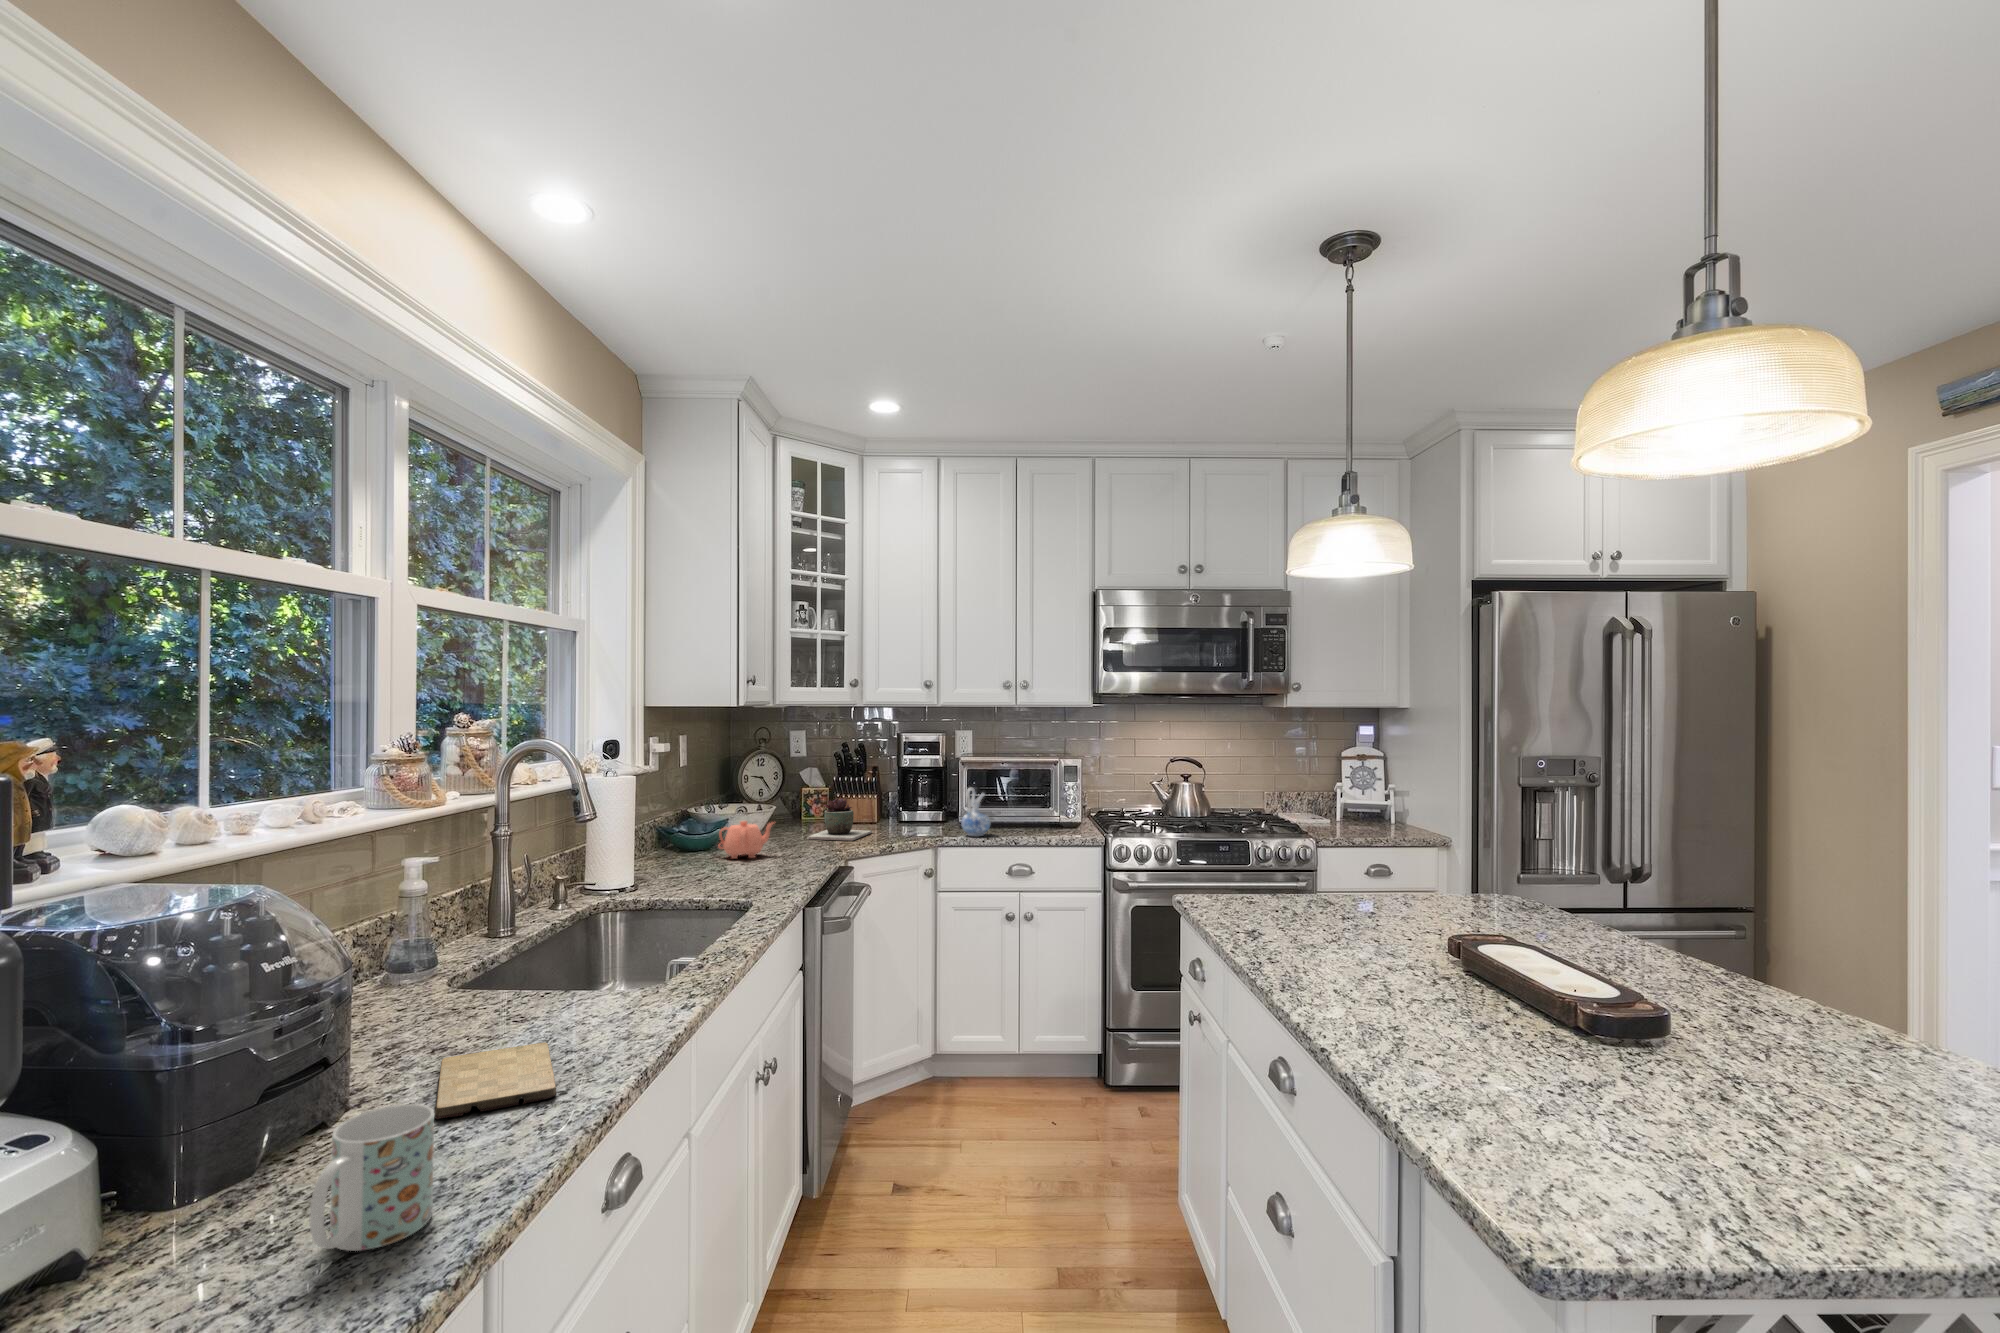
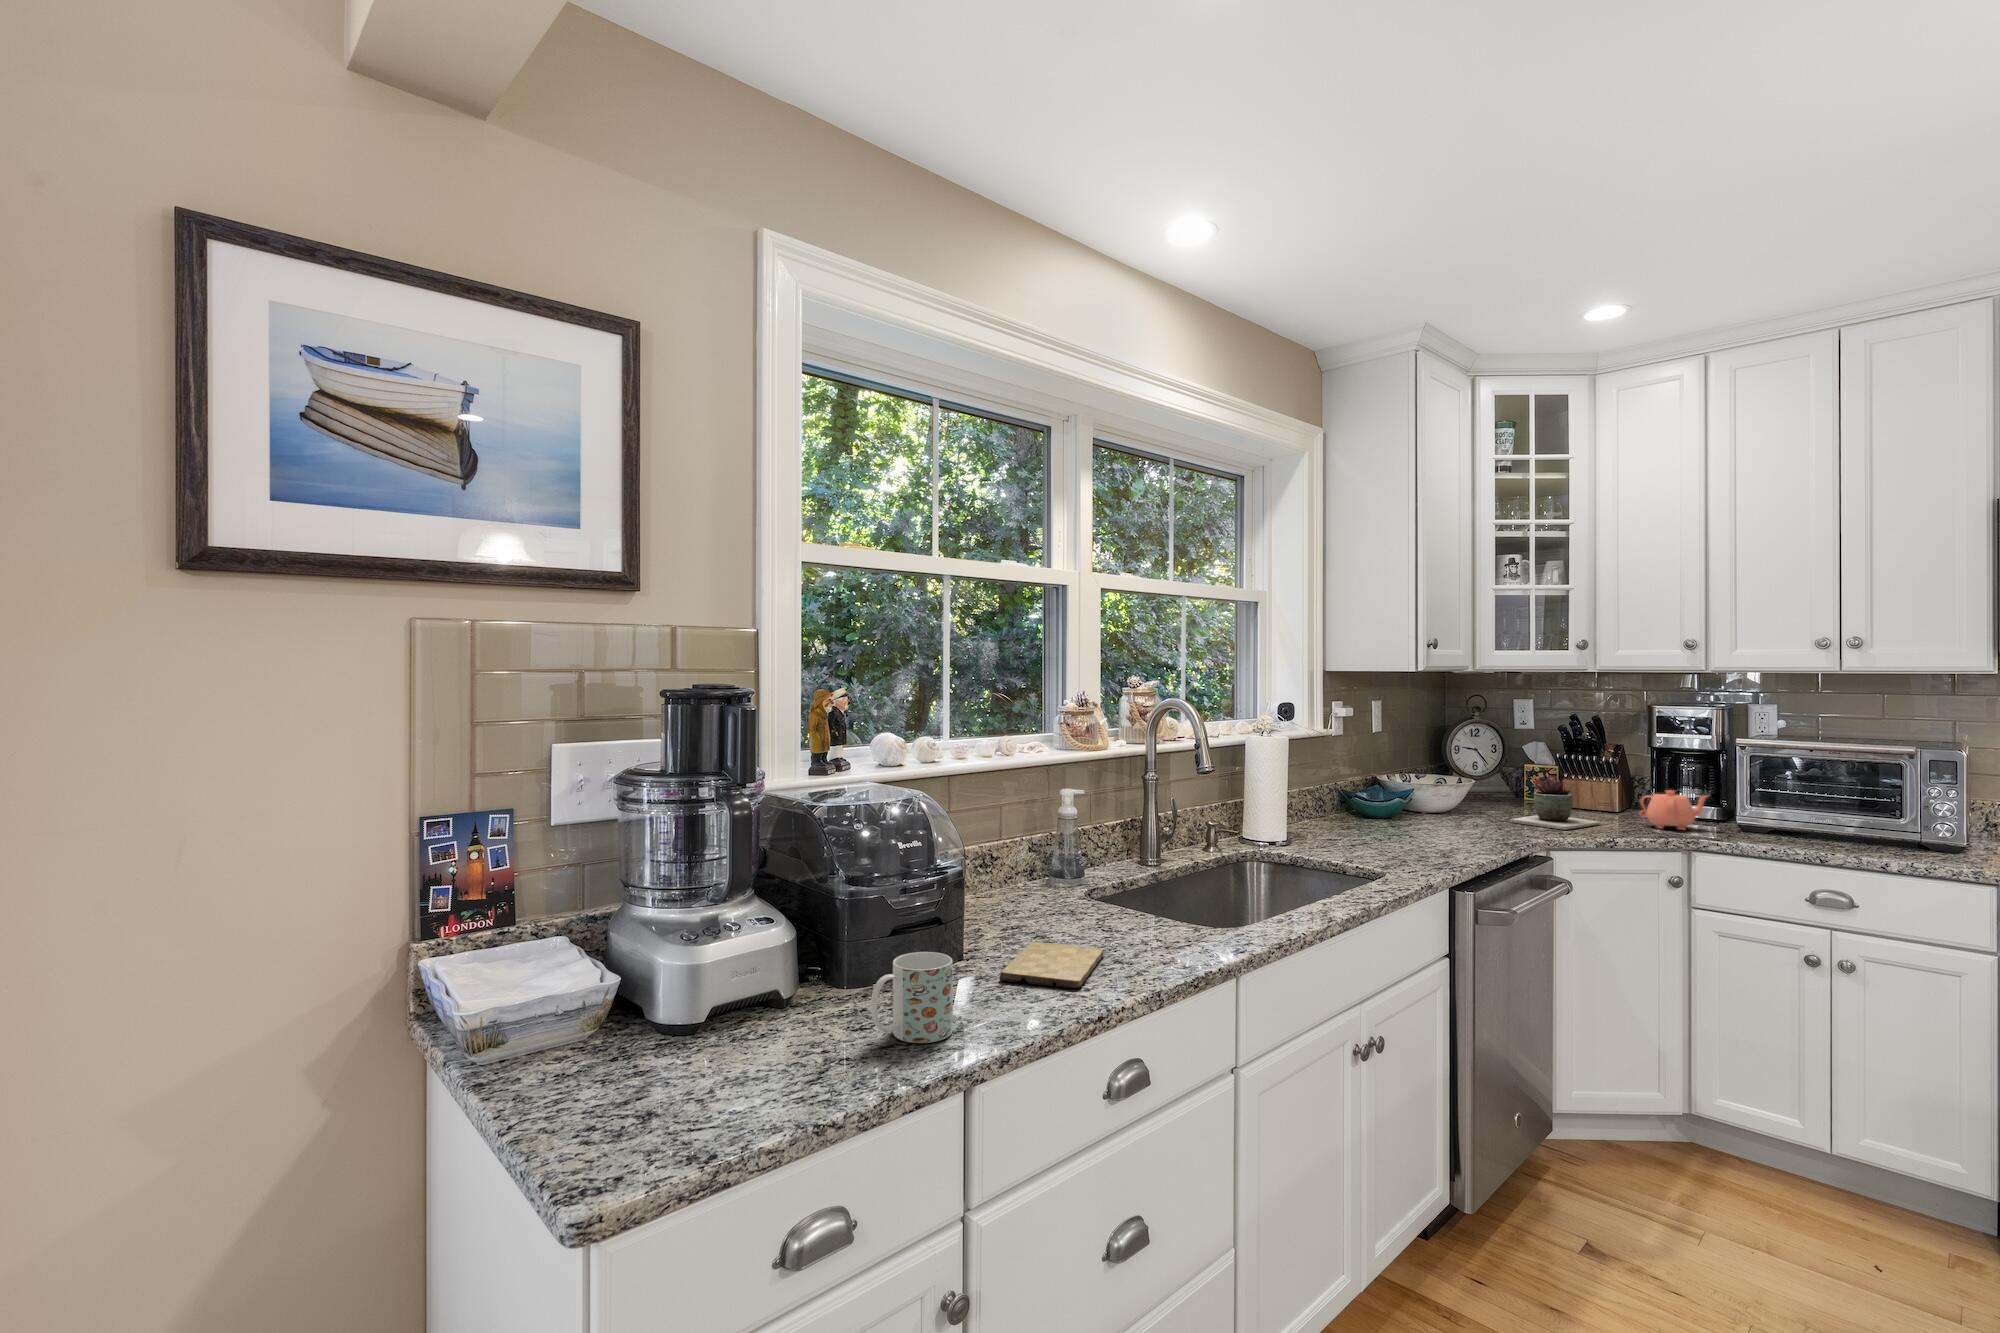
ceramic pitcher: present [961,788,990,836] -> none [1731,780,1780,846]
teapot: present [718,821,773,859] -> present [1640,790,1708,830]

